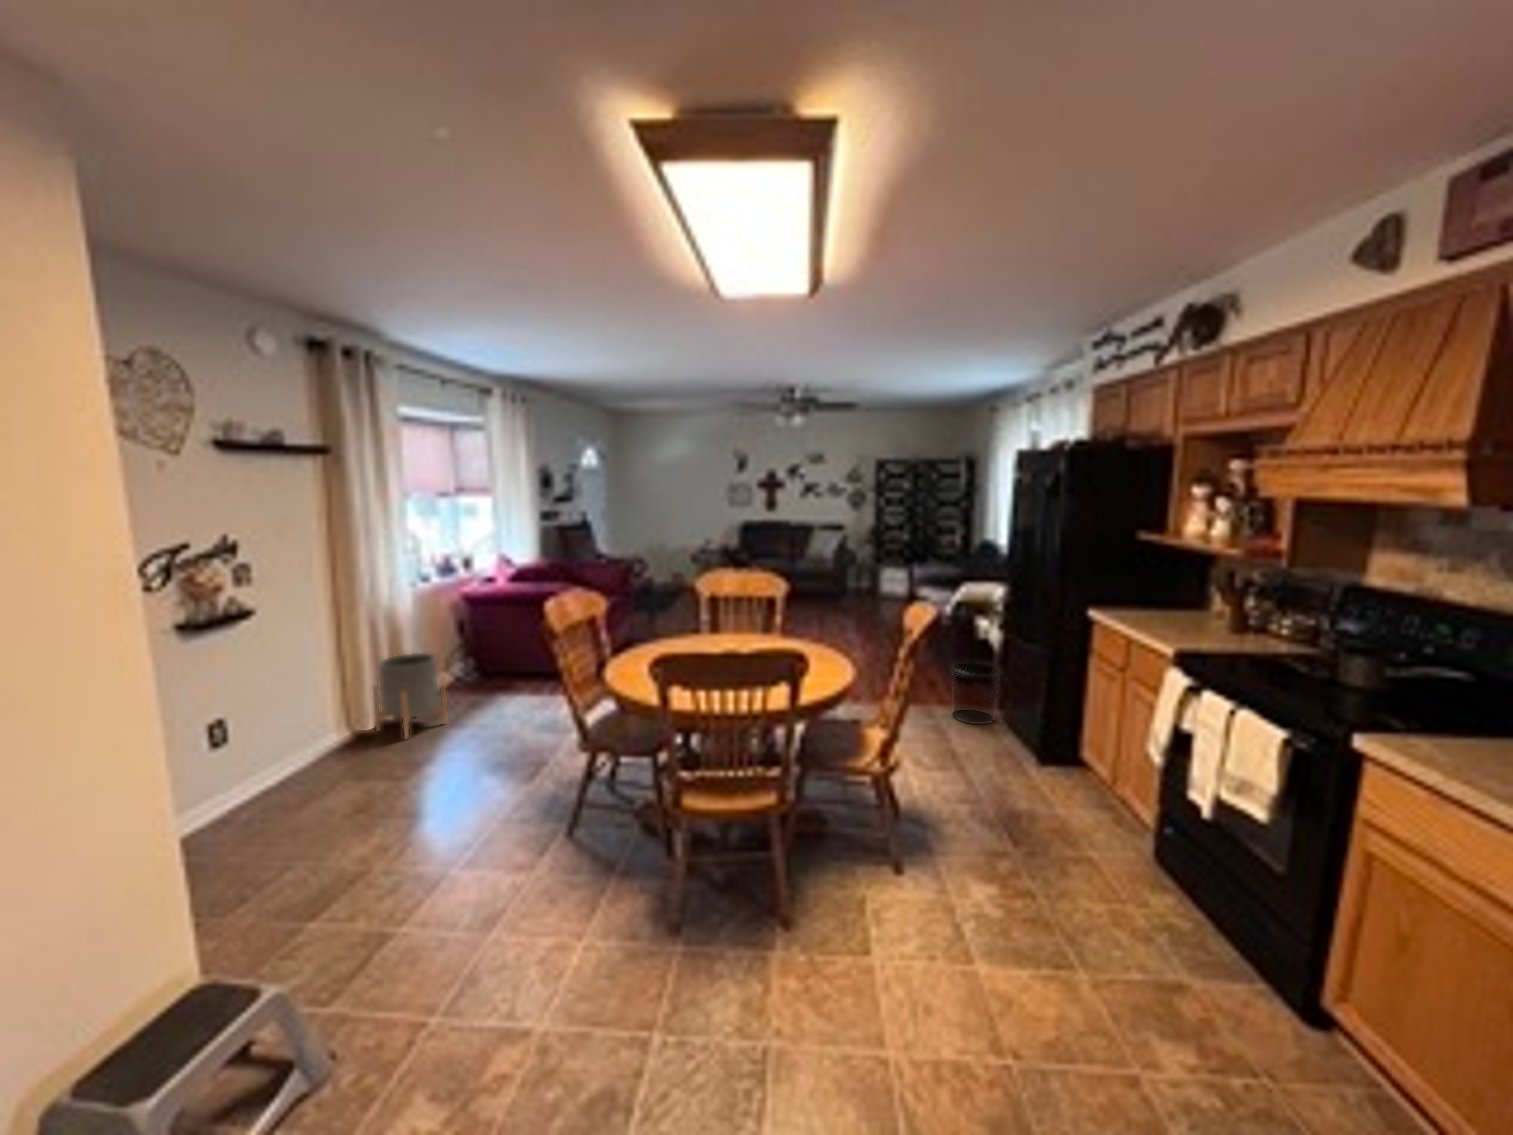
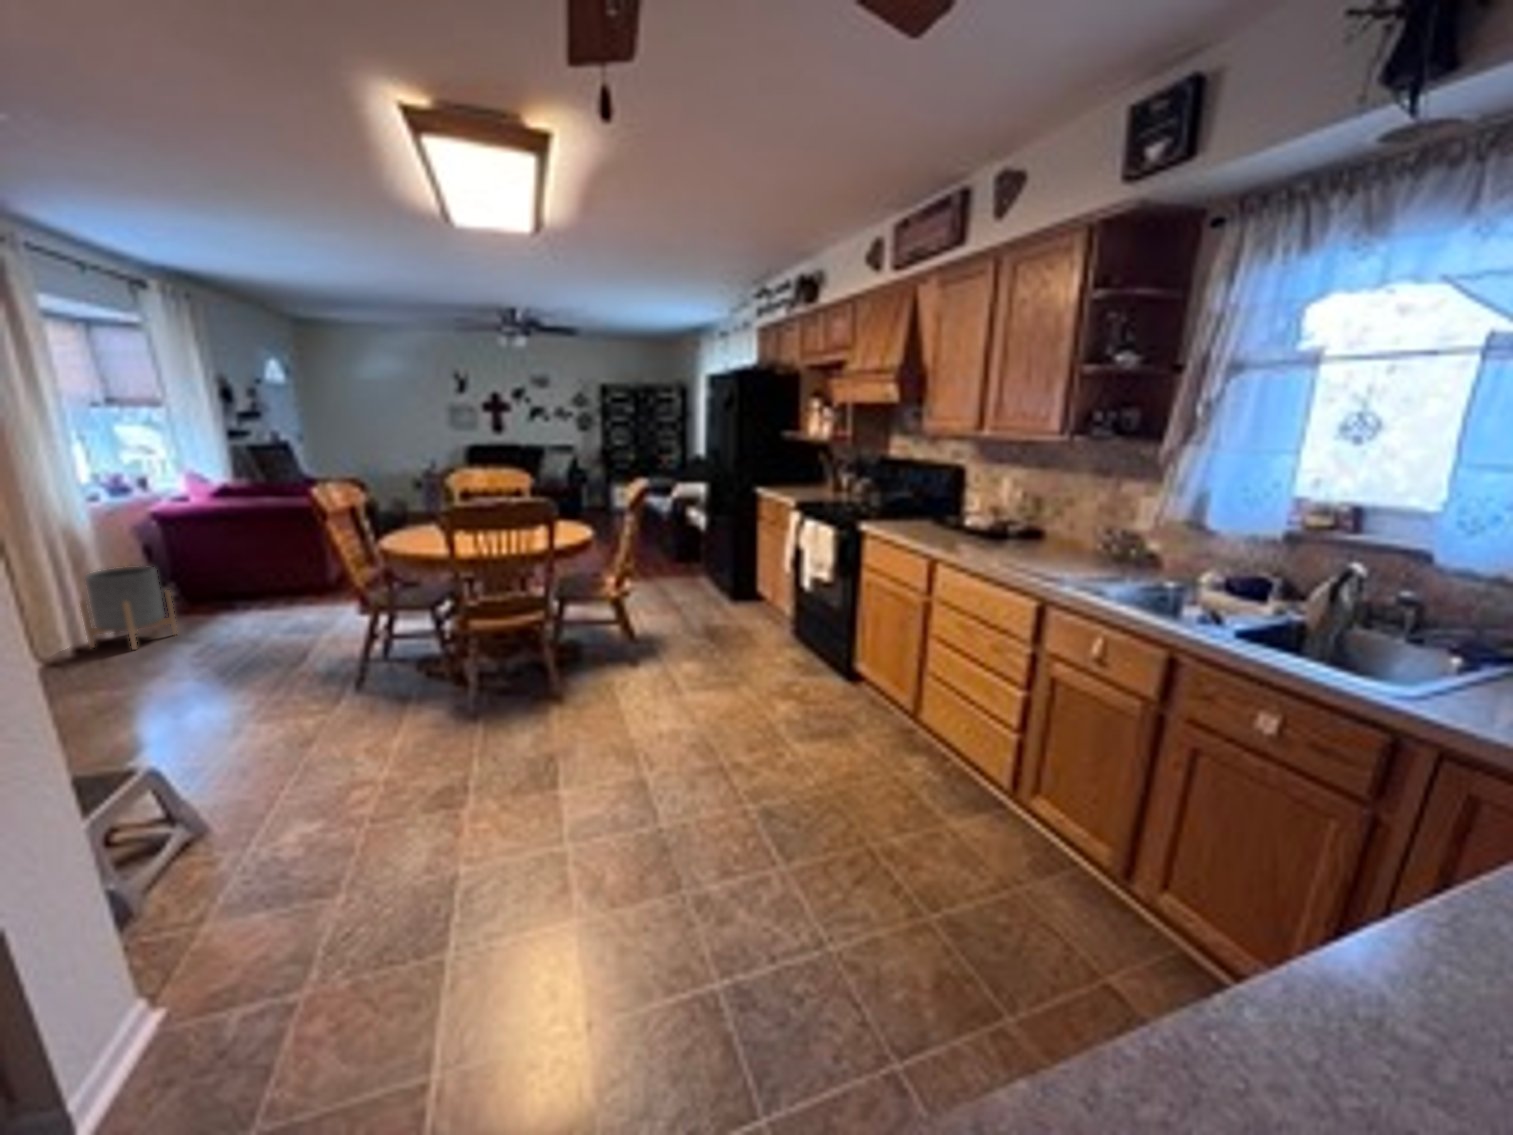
waste bin: present [951,663,1000,723] -> none [666,541,704,587]

